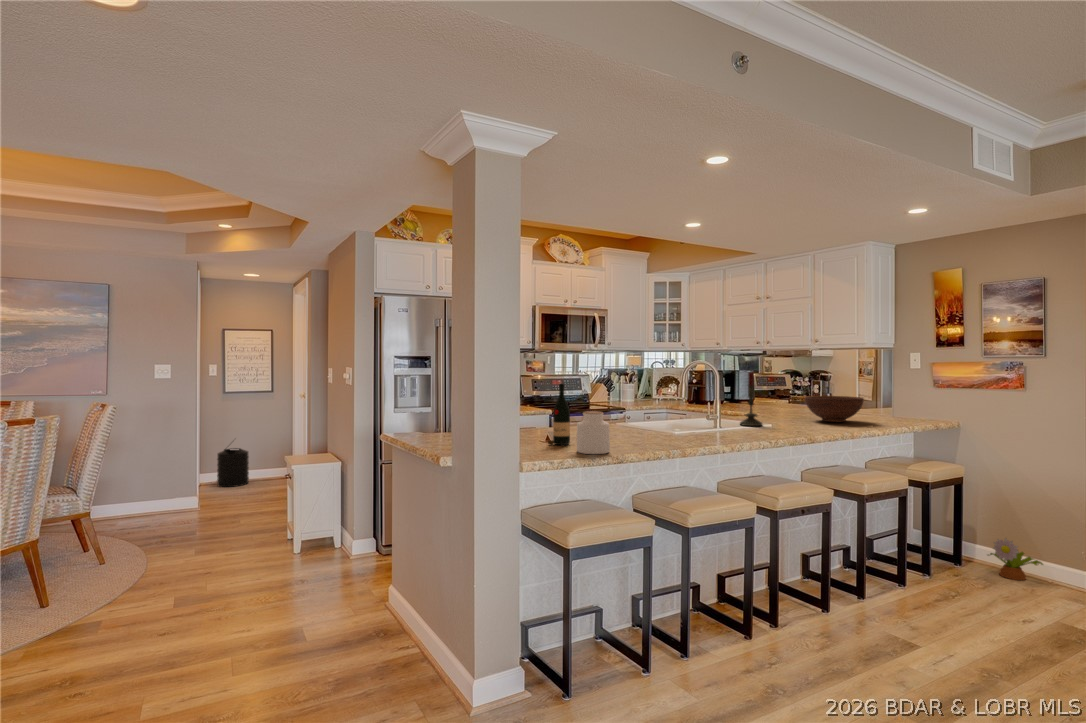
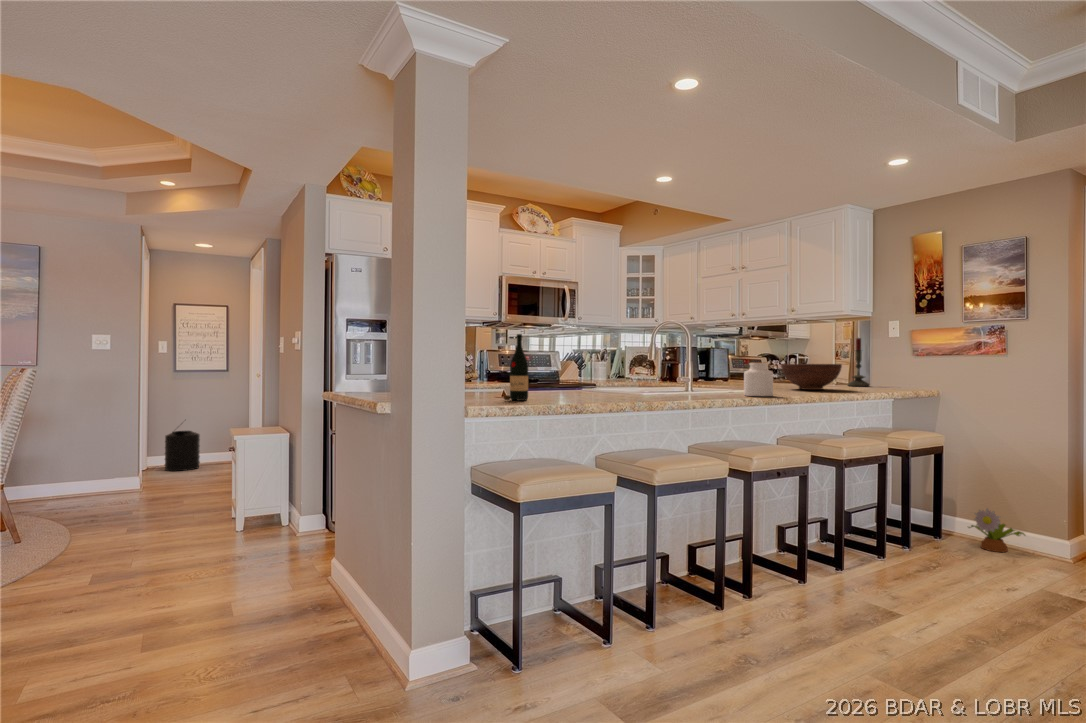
candle: present [740,372,762,426] -> present [848,338,870,386]
jar: present [577,411,610,454] -> present [744,362,773,396]

